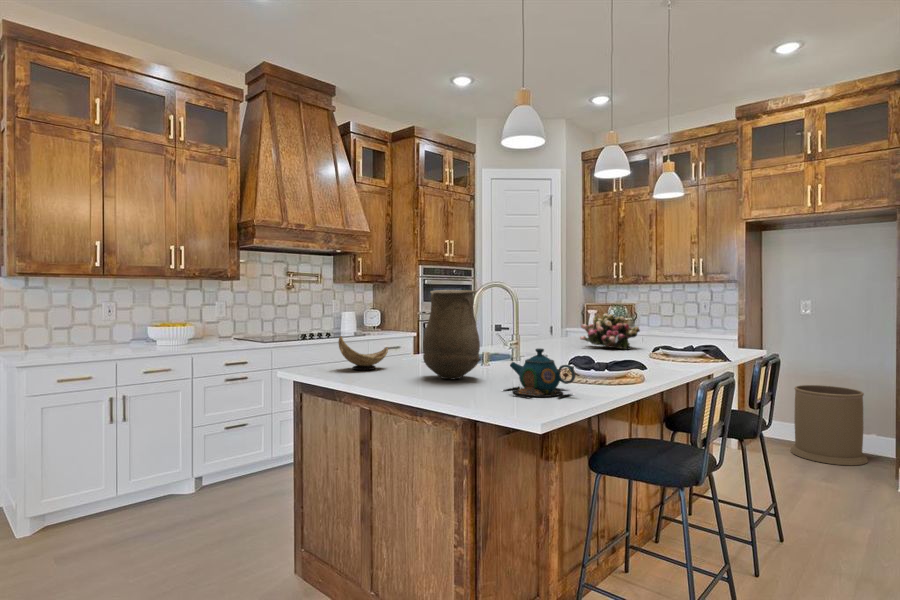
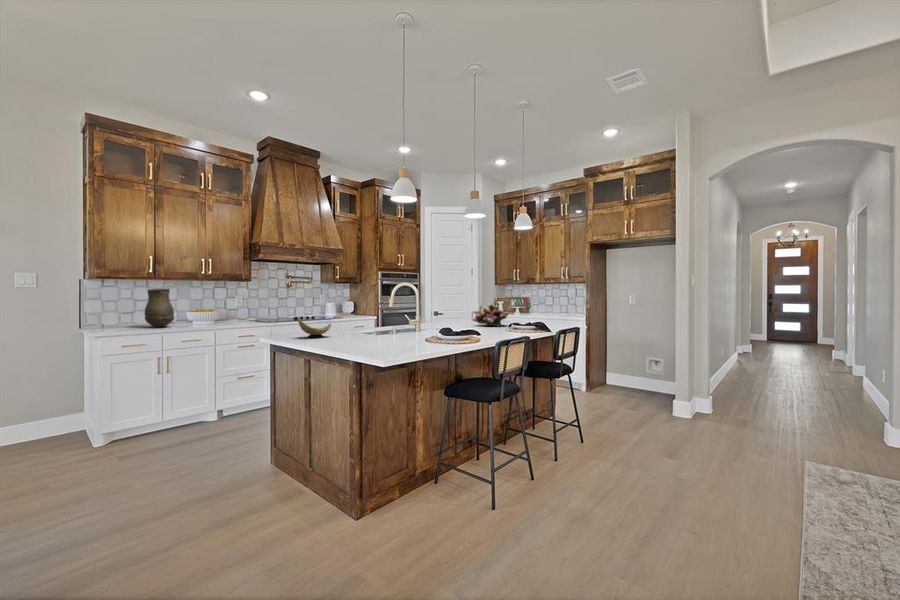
vase: present [423,290,481,379] -> present [145,289,174,327]
teapot: present [506,348,575,398] -> none [377,322,431,351]
trash can: present [790,385,868,465] -> none [618,351,663,401]

